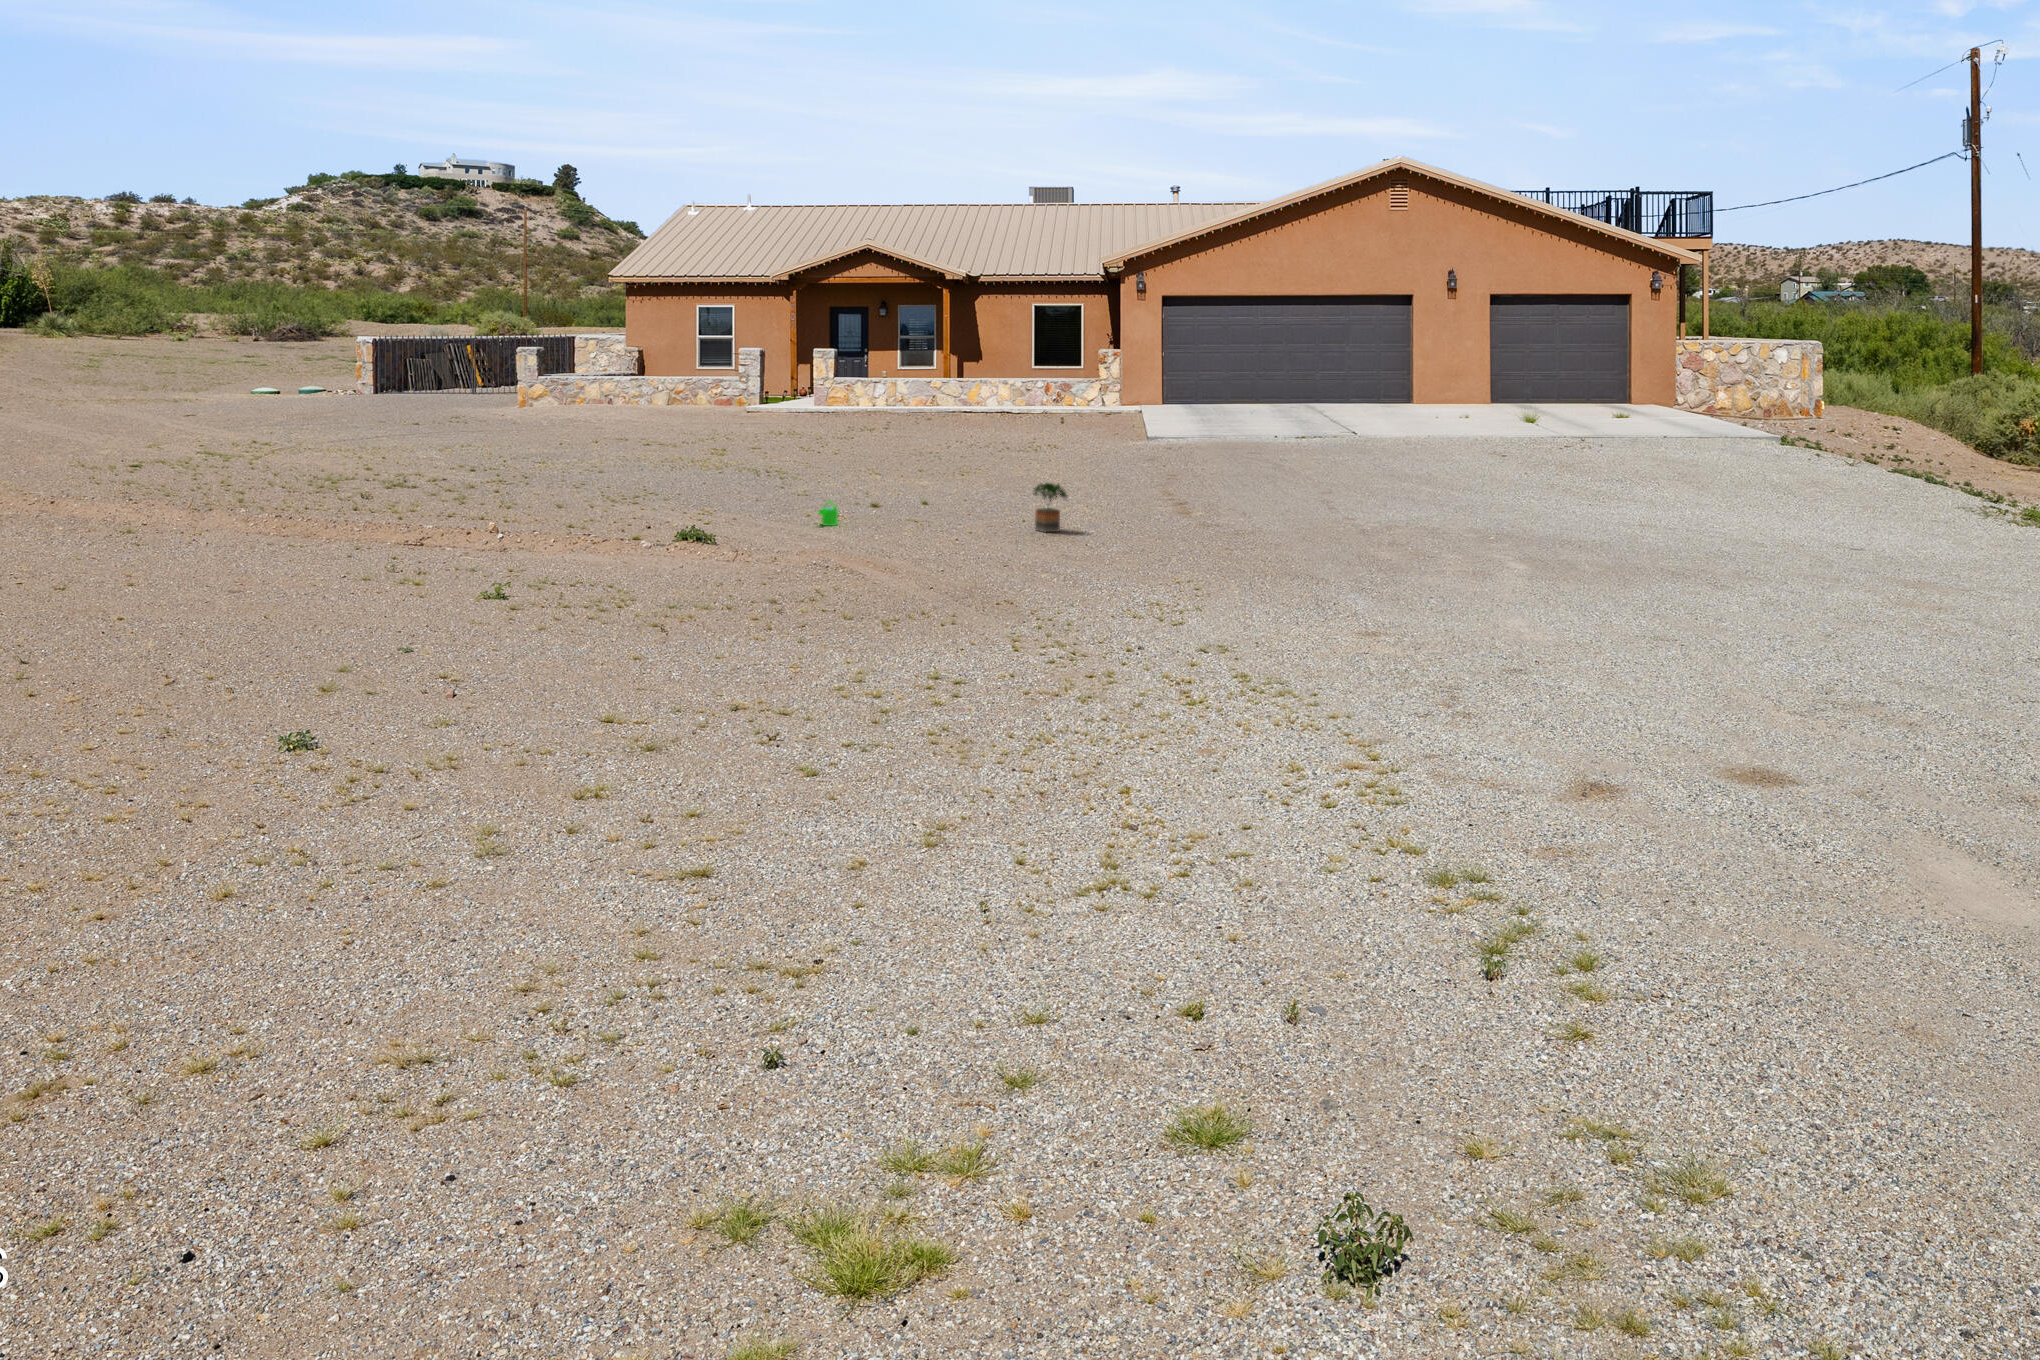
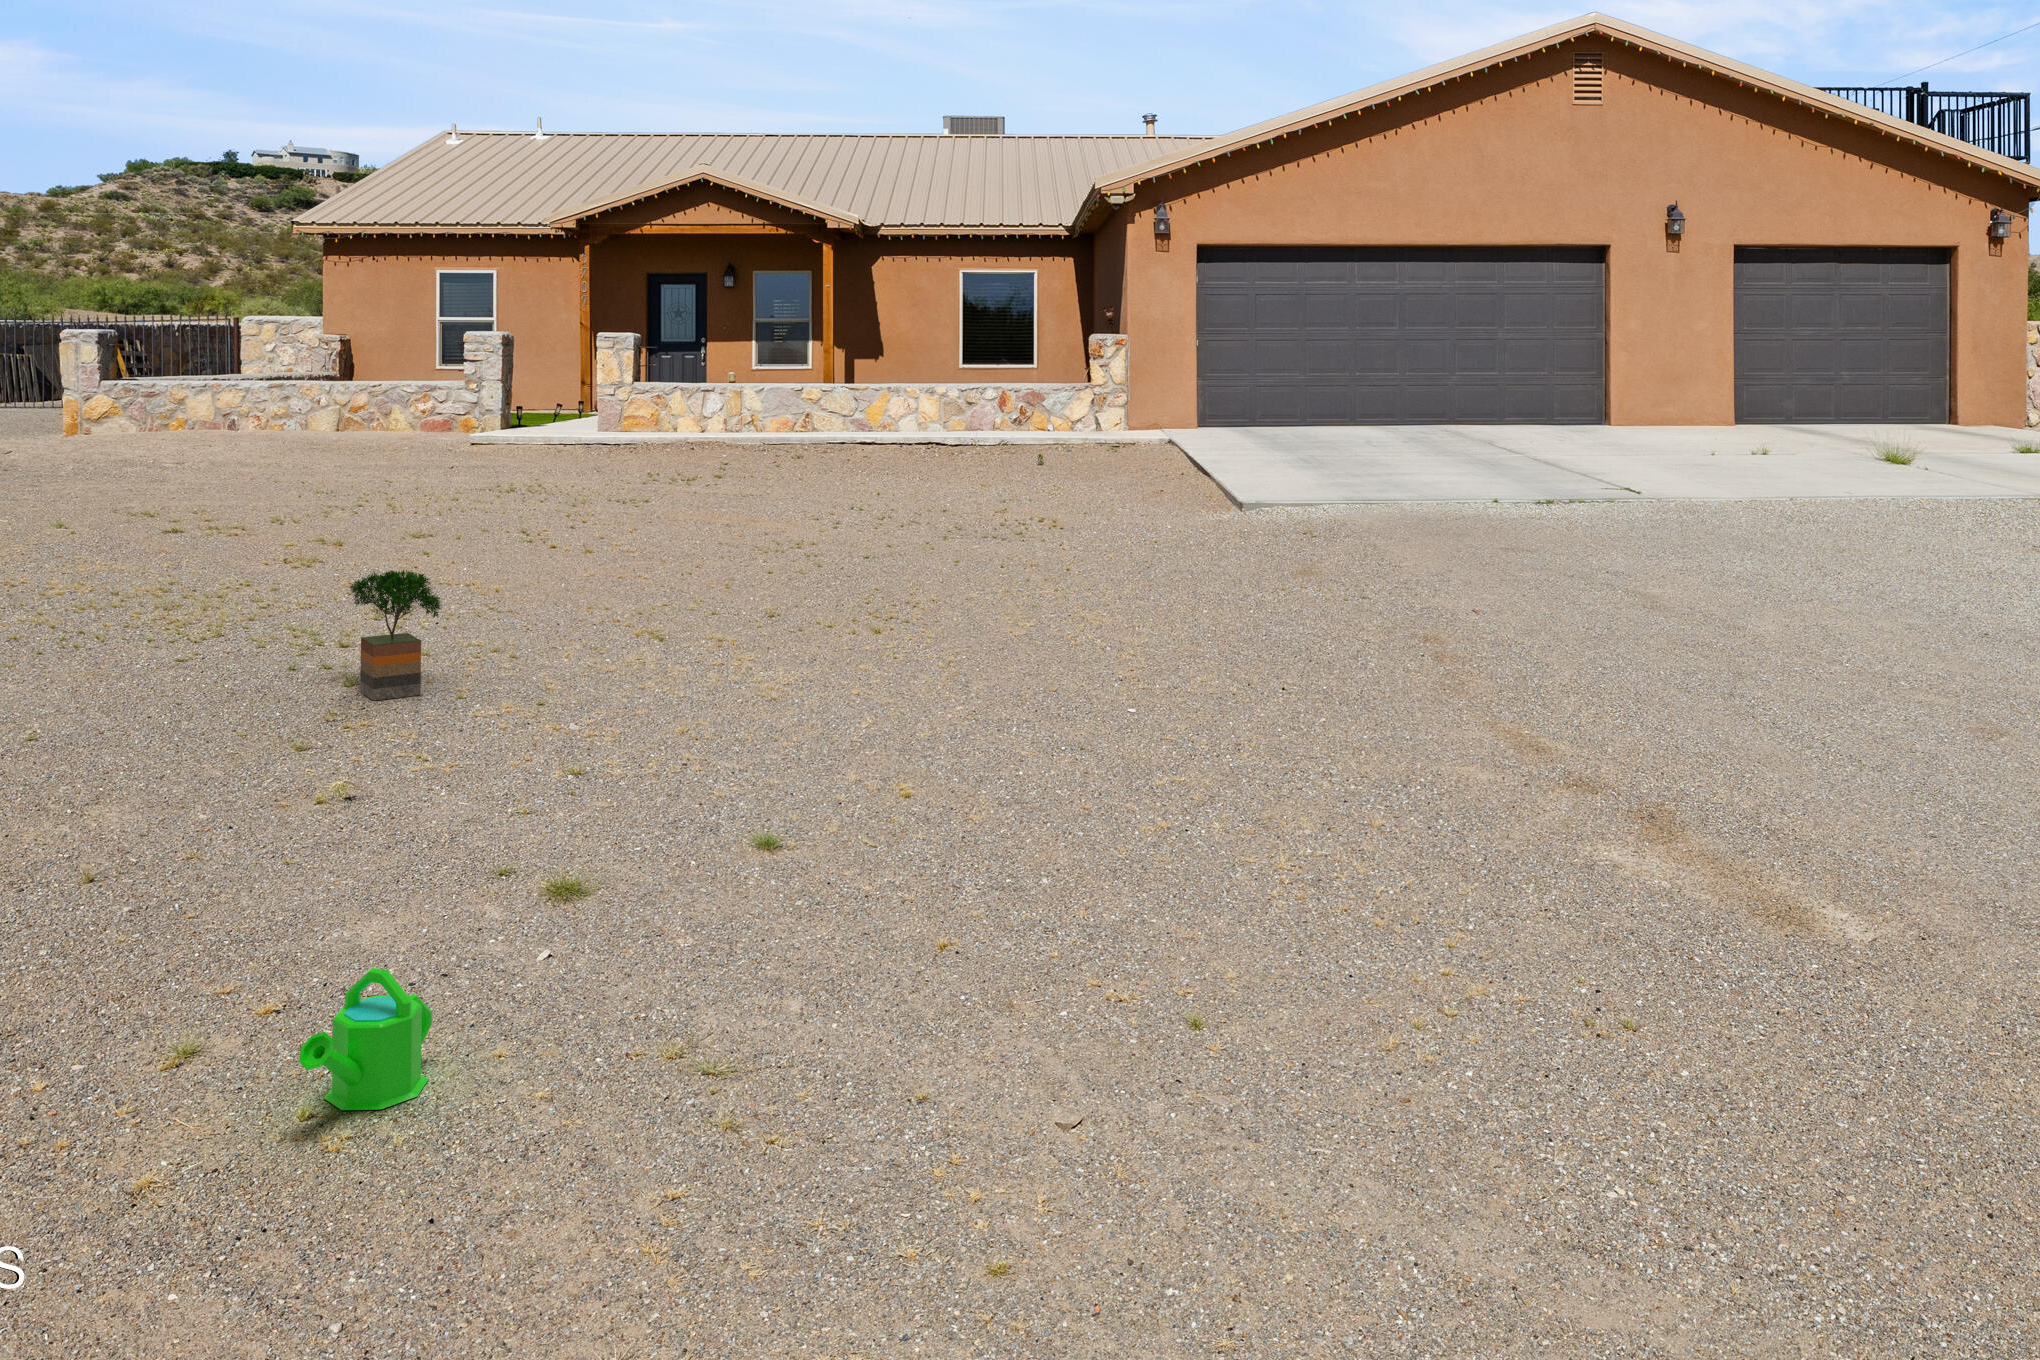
potted tree: present [1033,483,1067,532] -> present [349,570,442,701]

